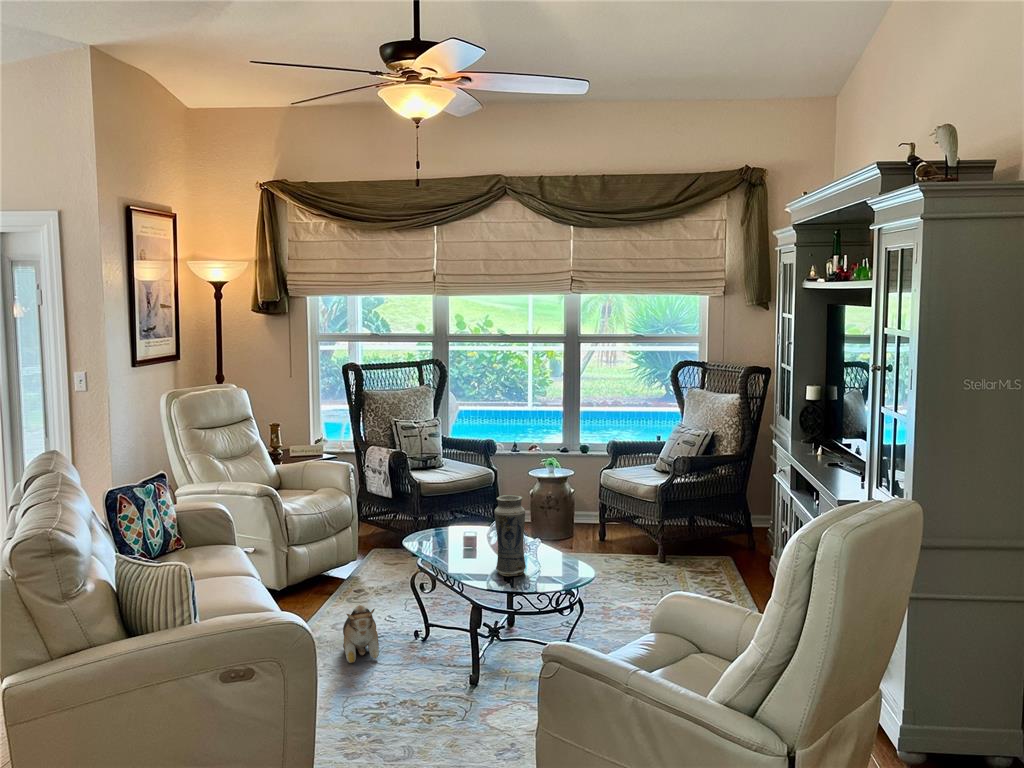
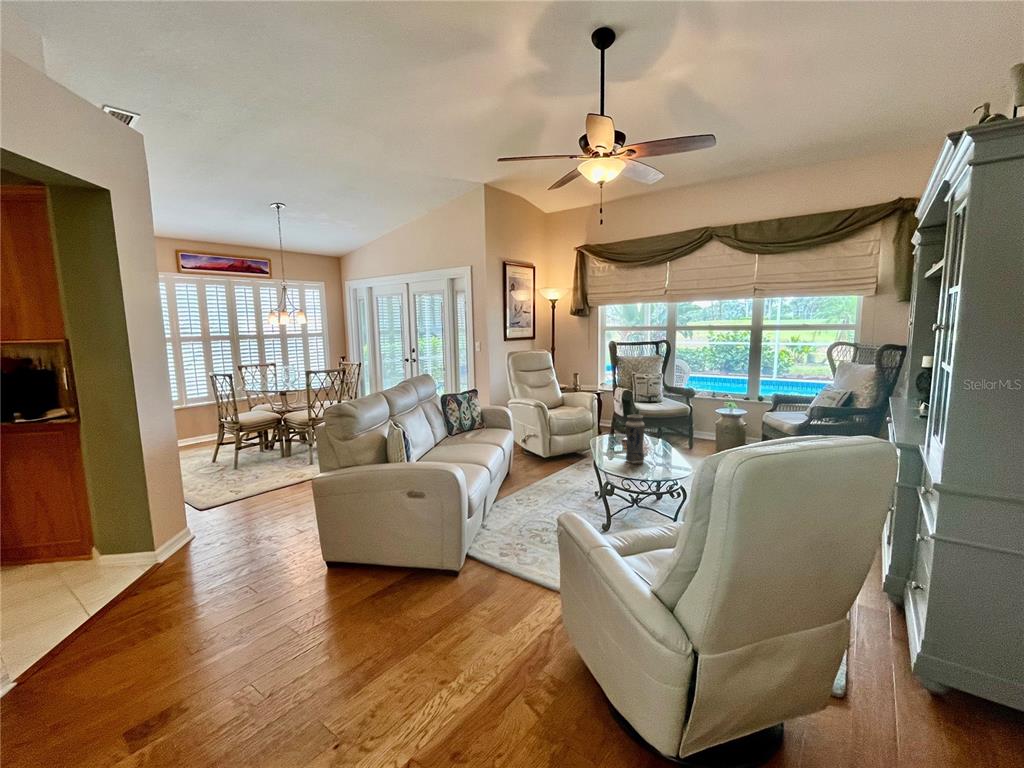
plush toy: present [343,605,379,663] -> none [548,468,574,499]

